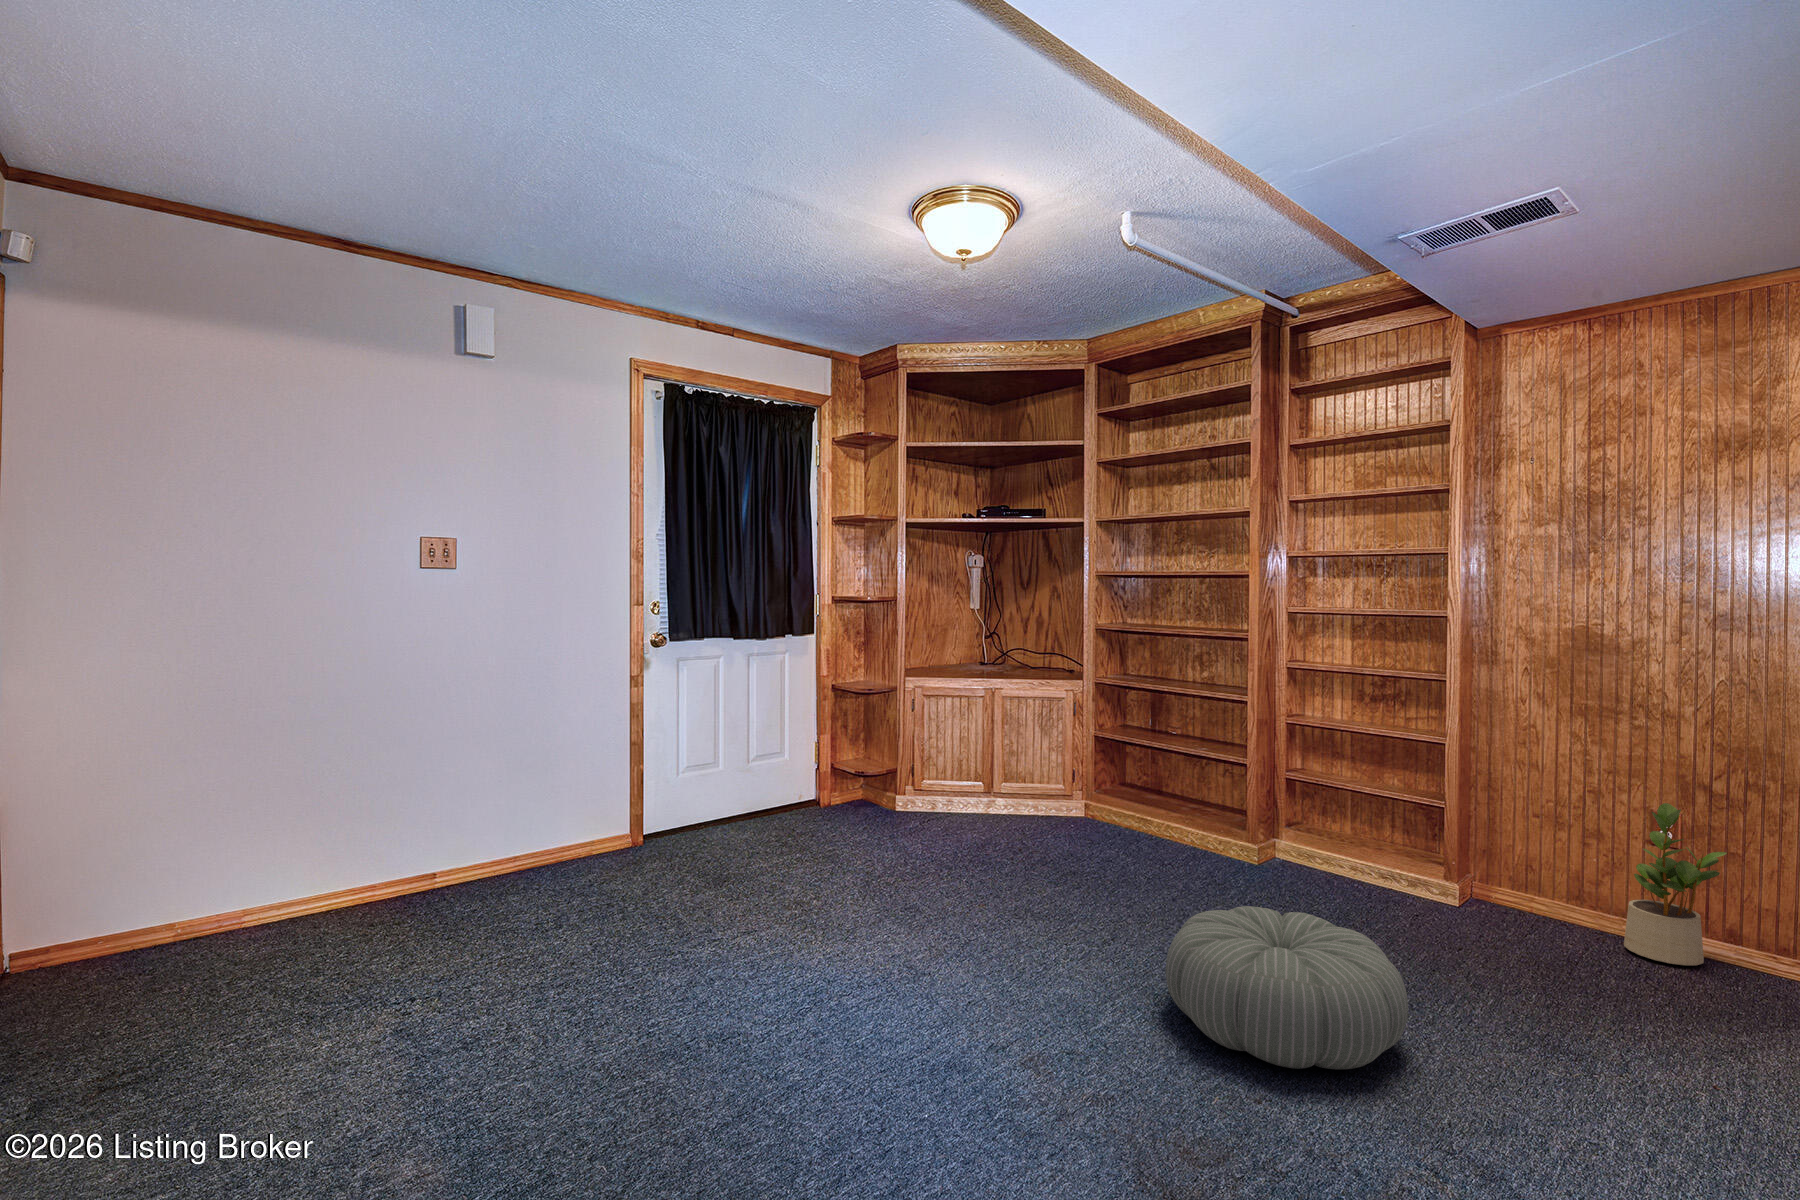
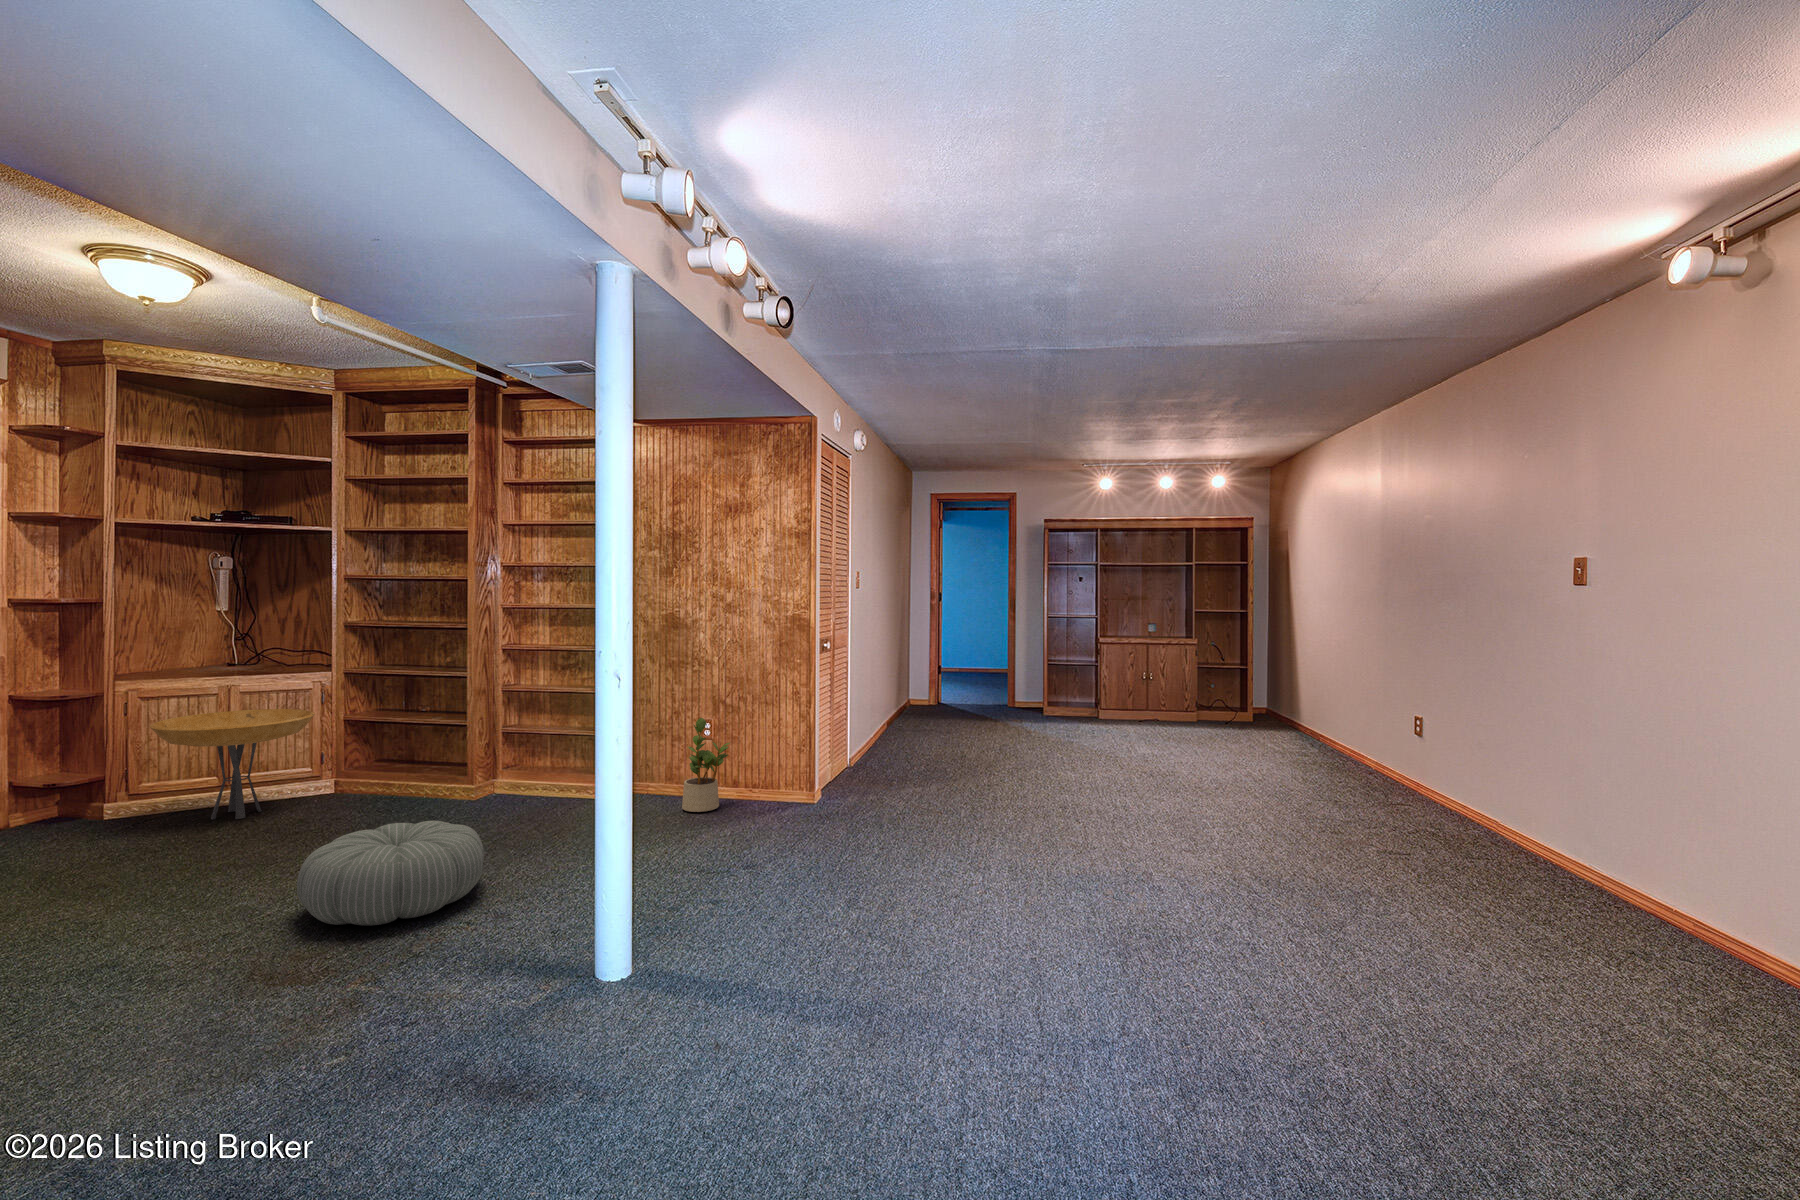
side table: none [942,718,1080,840] -> present [150,709,315,820]

